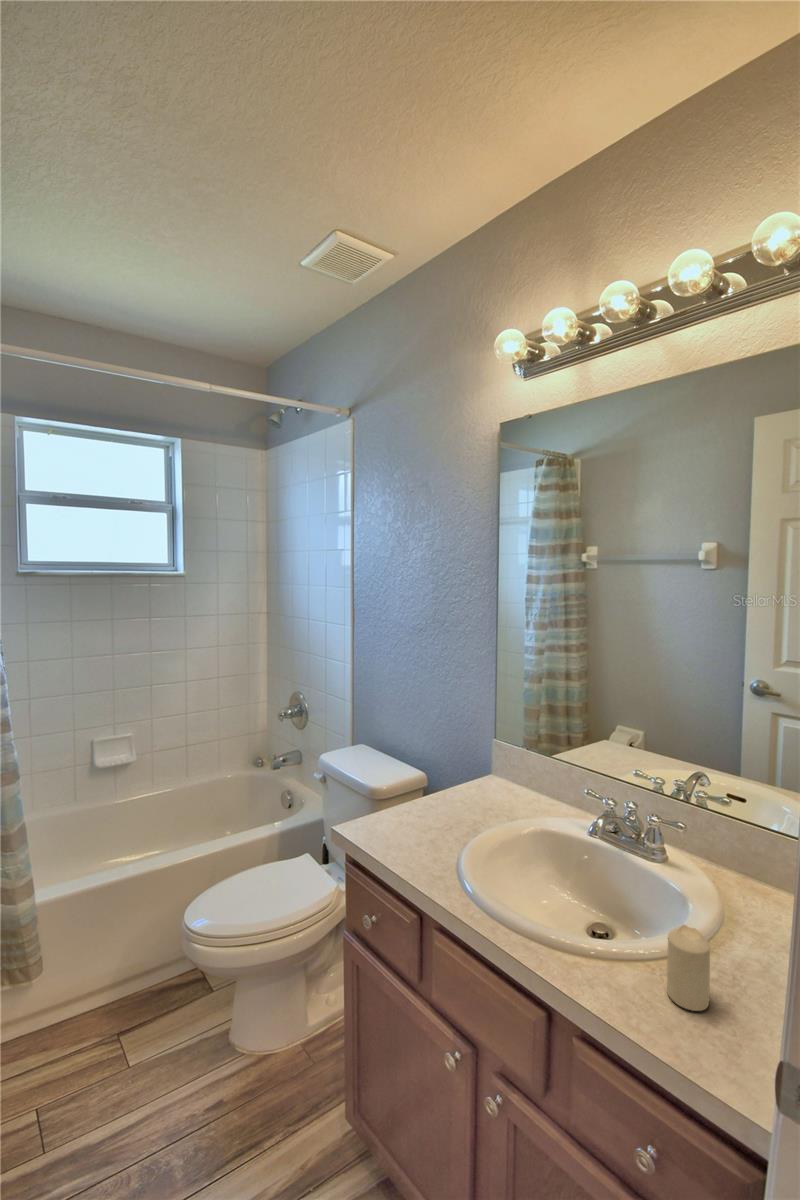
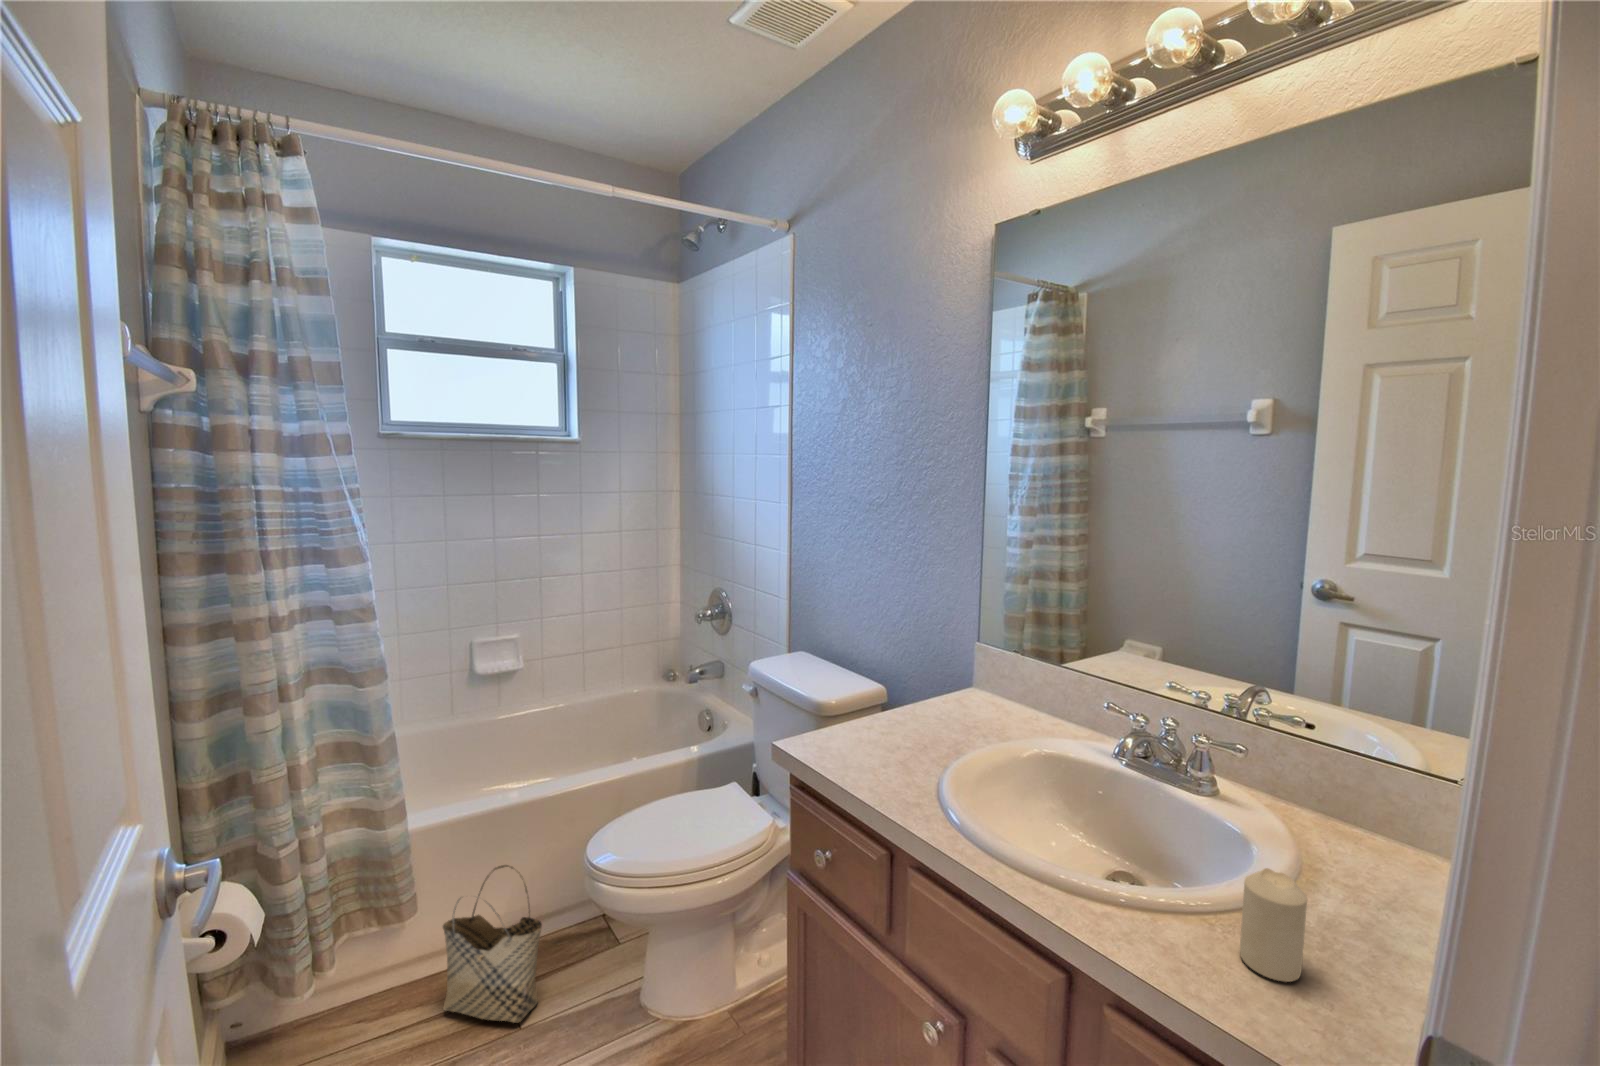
woven basket: none [62,930,148,1066] -> present [443,865,542,1023]

